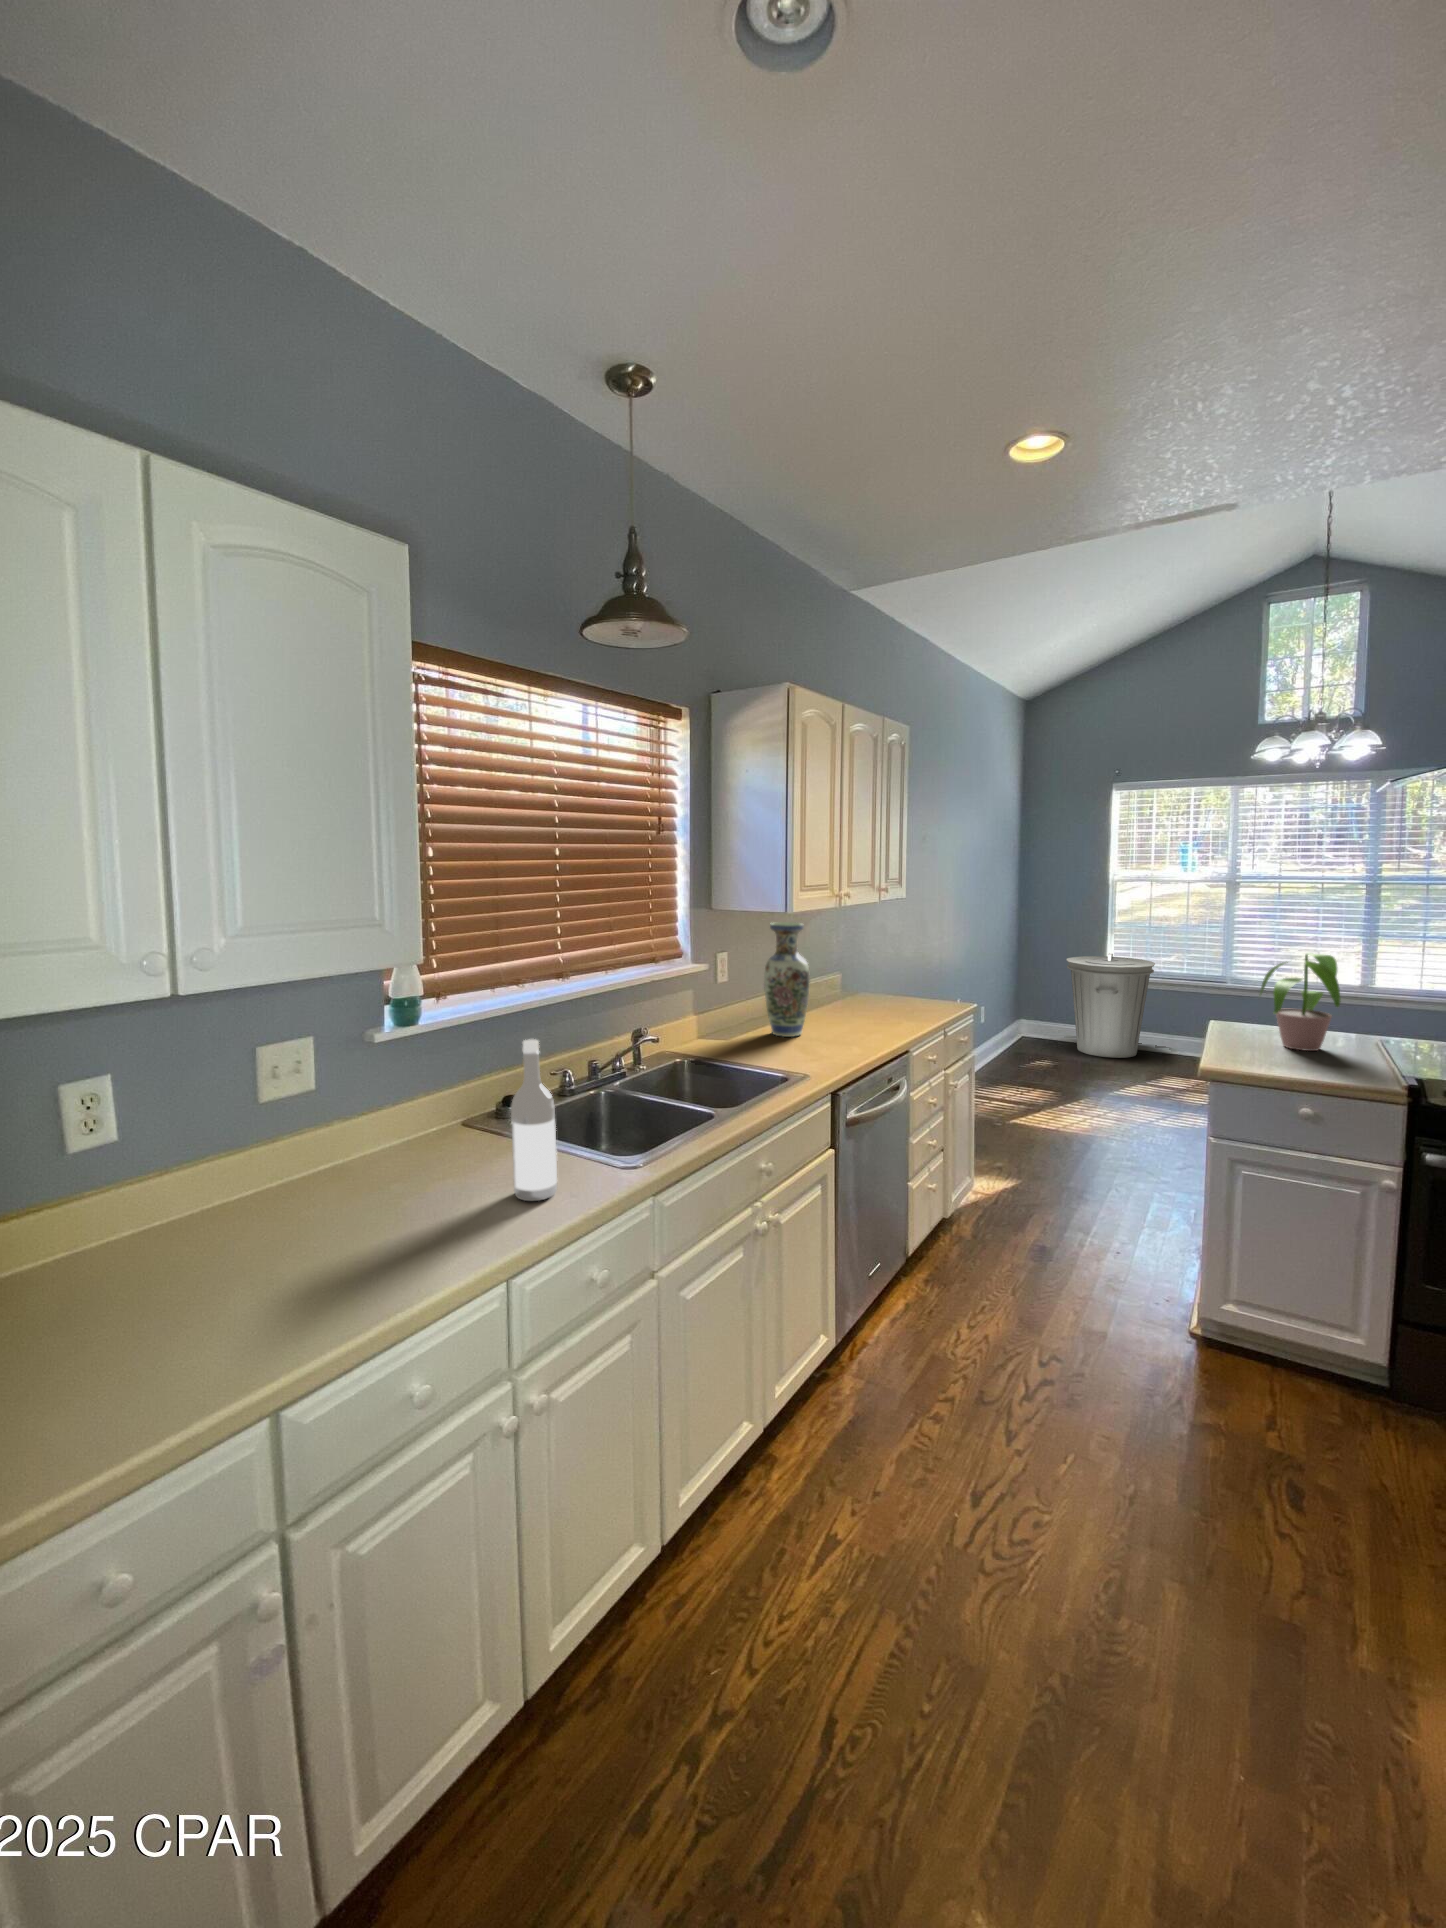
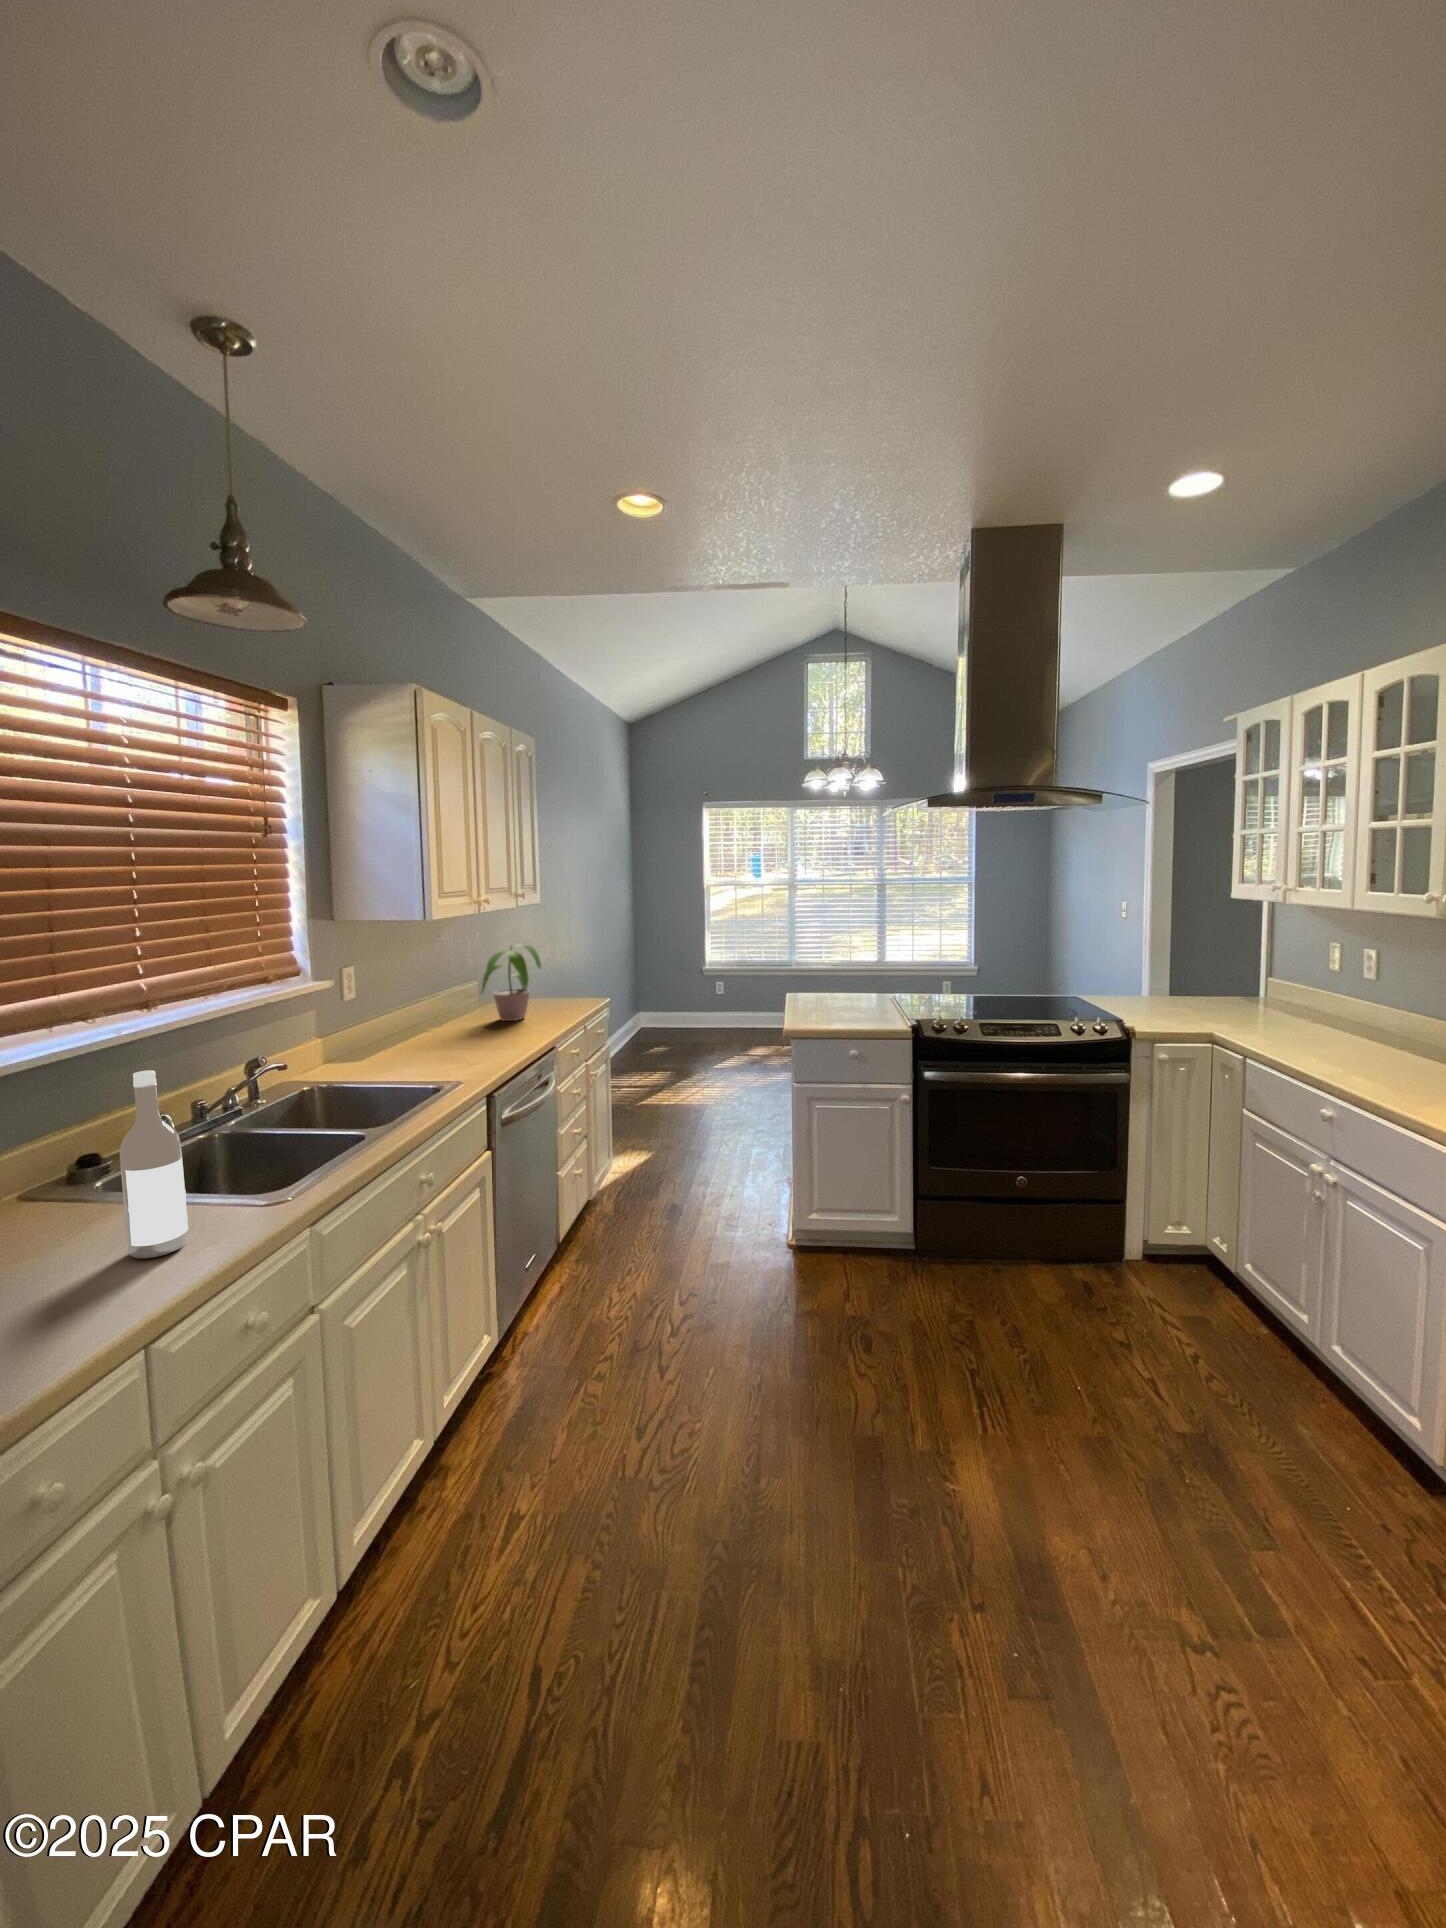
vase: present [764,922,810,1037] -> none [397,931,447,1048]
trash can: present [1067,953,1155,1058] -> none [671,949,741,1039]
potted plant: present [1260,954,1341,1051] -> present [481,945,541,1021]

